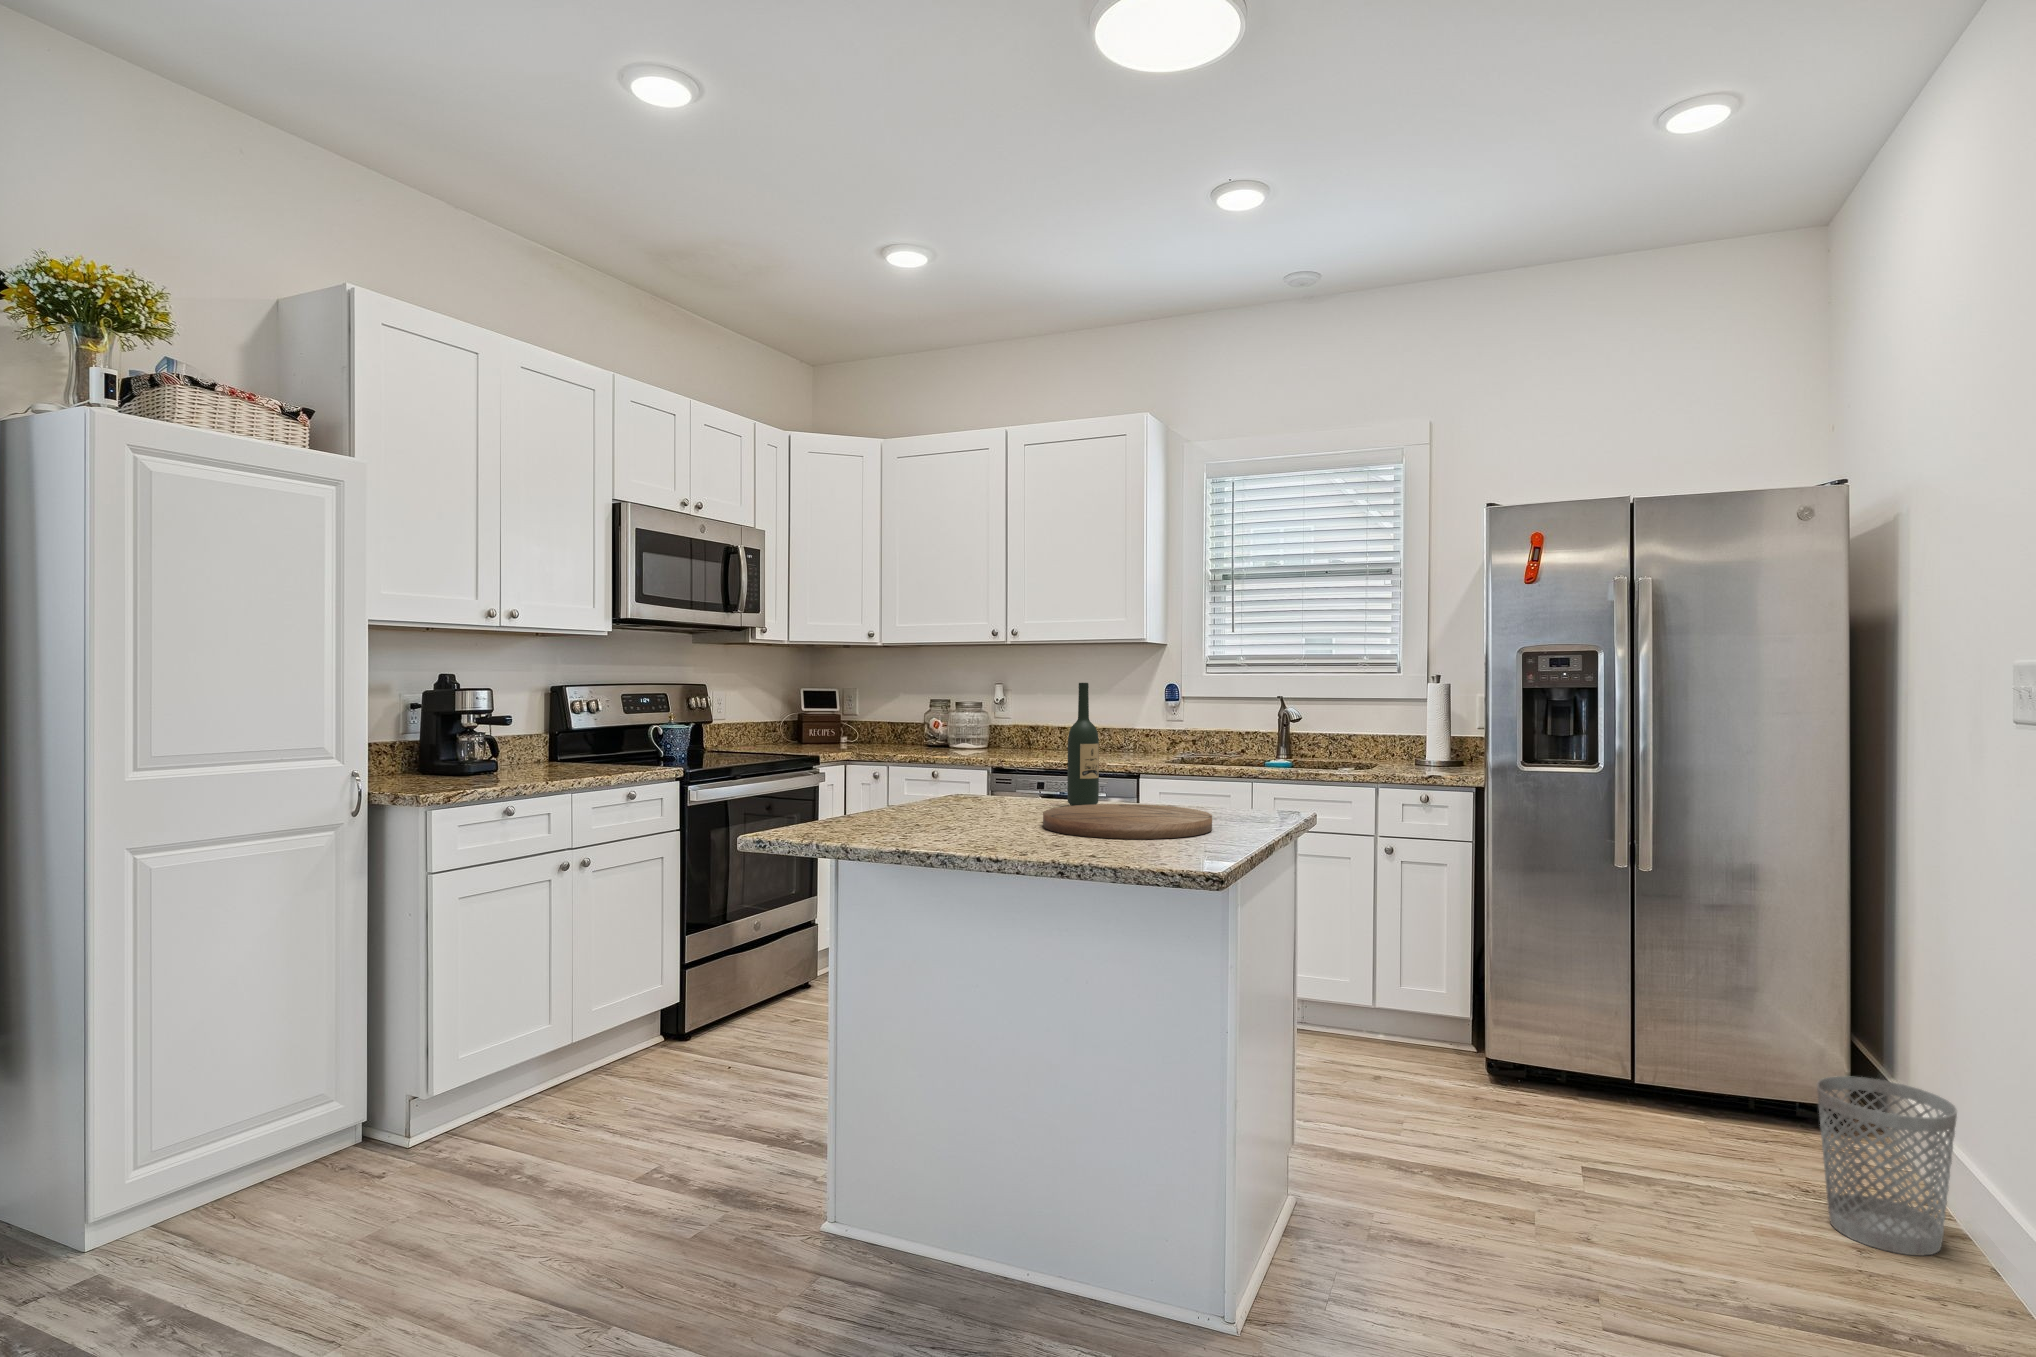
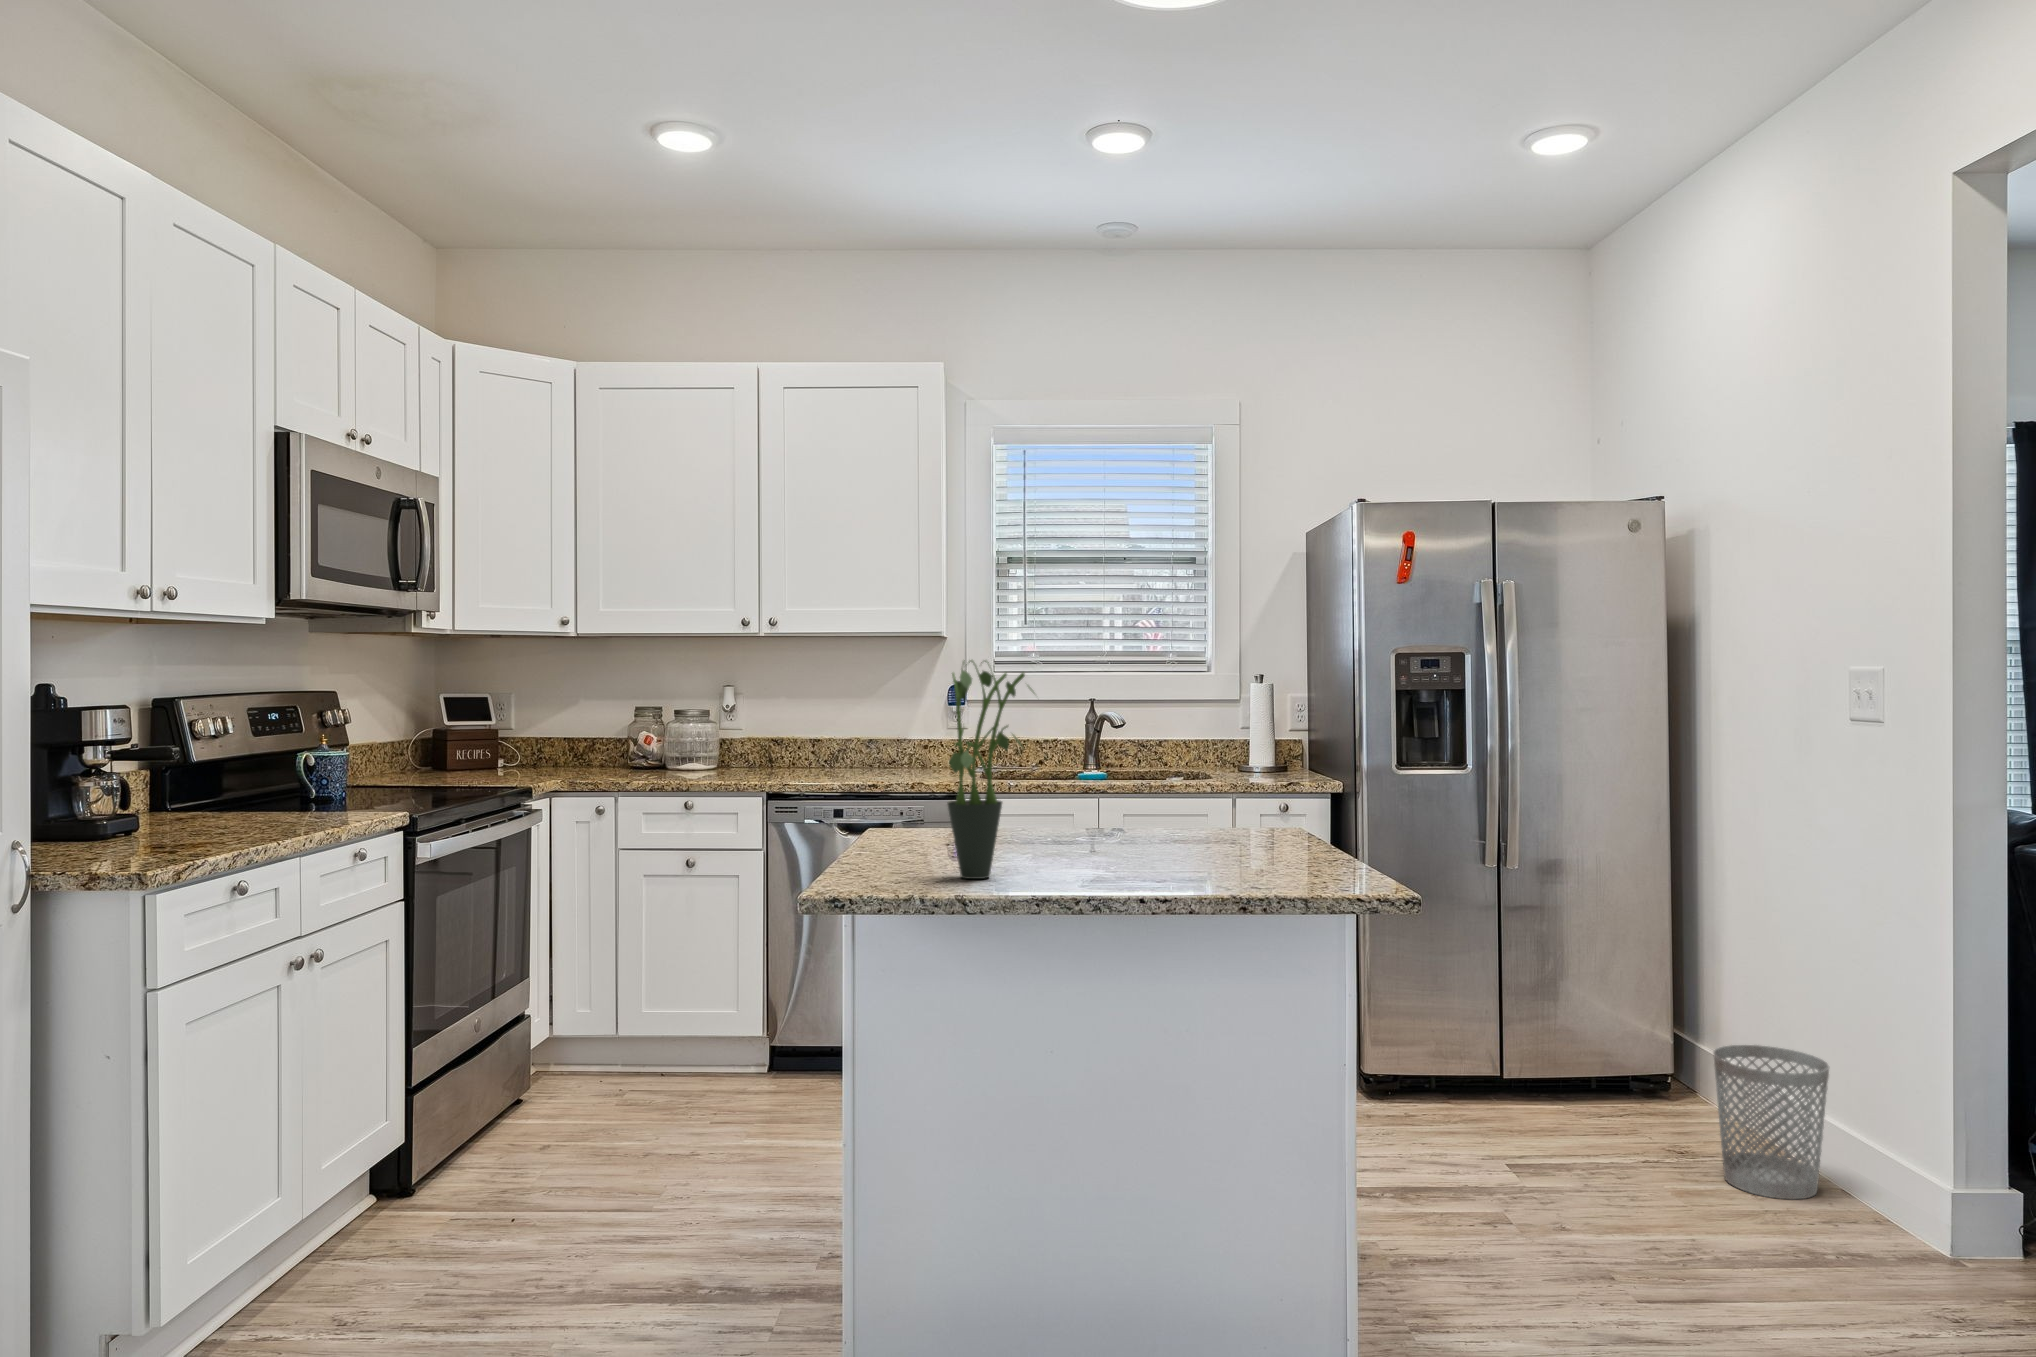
potted plant: none [873,657,942,834] -> present [948,660,1034,879]
wine bottle: present [1067,683,1099,806] -> none [1045,688,1081,834]
cutting board: present [1043,804,1212,839] -> none [1090,827,1284,867]

